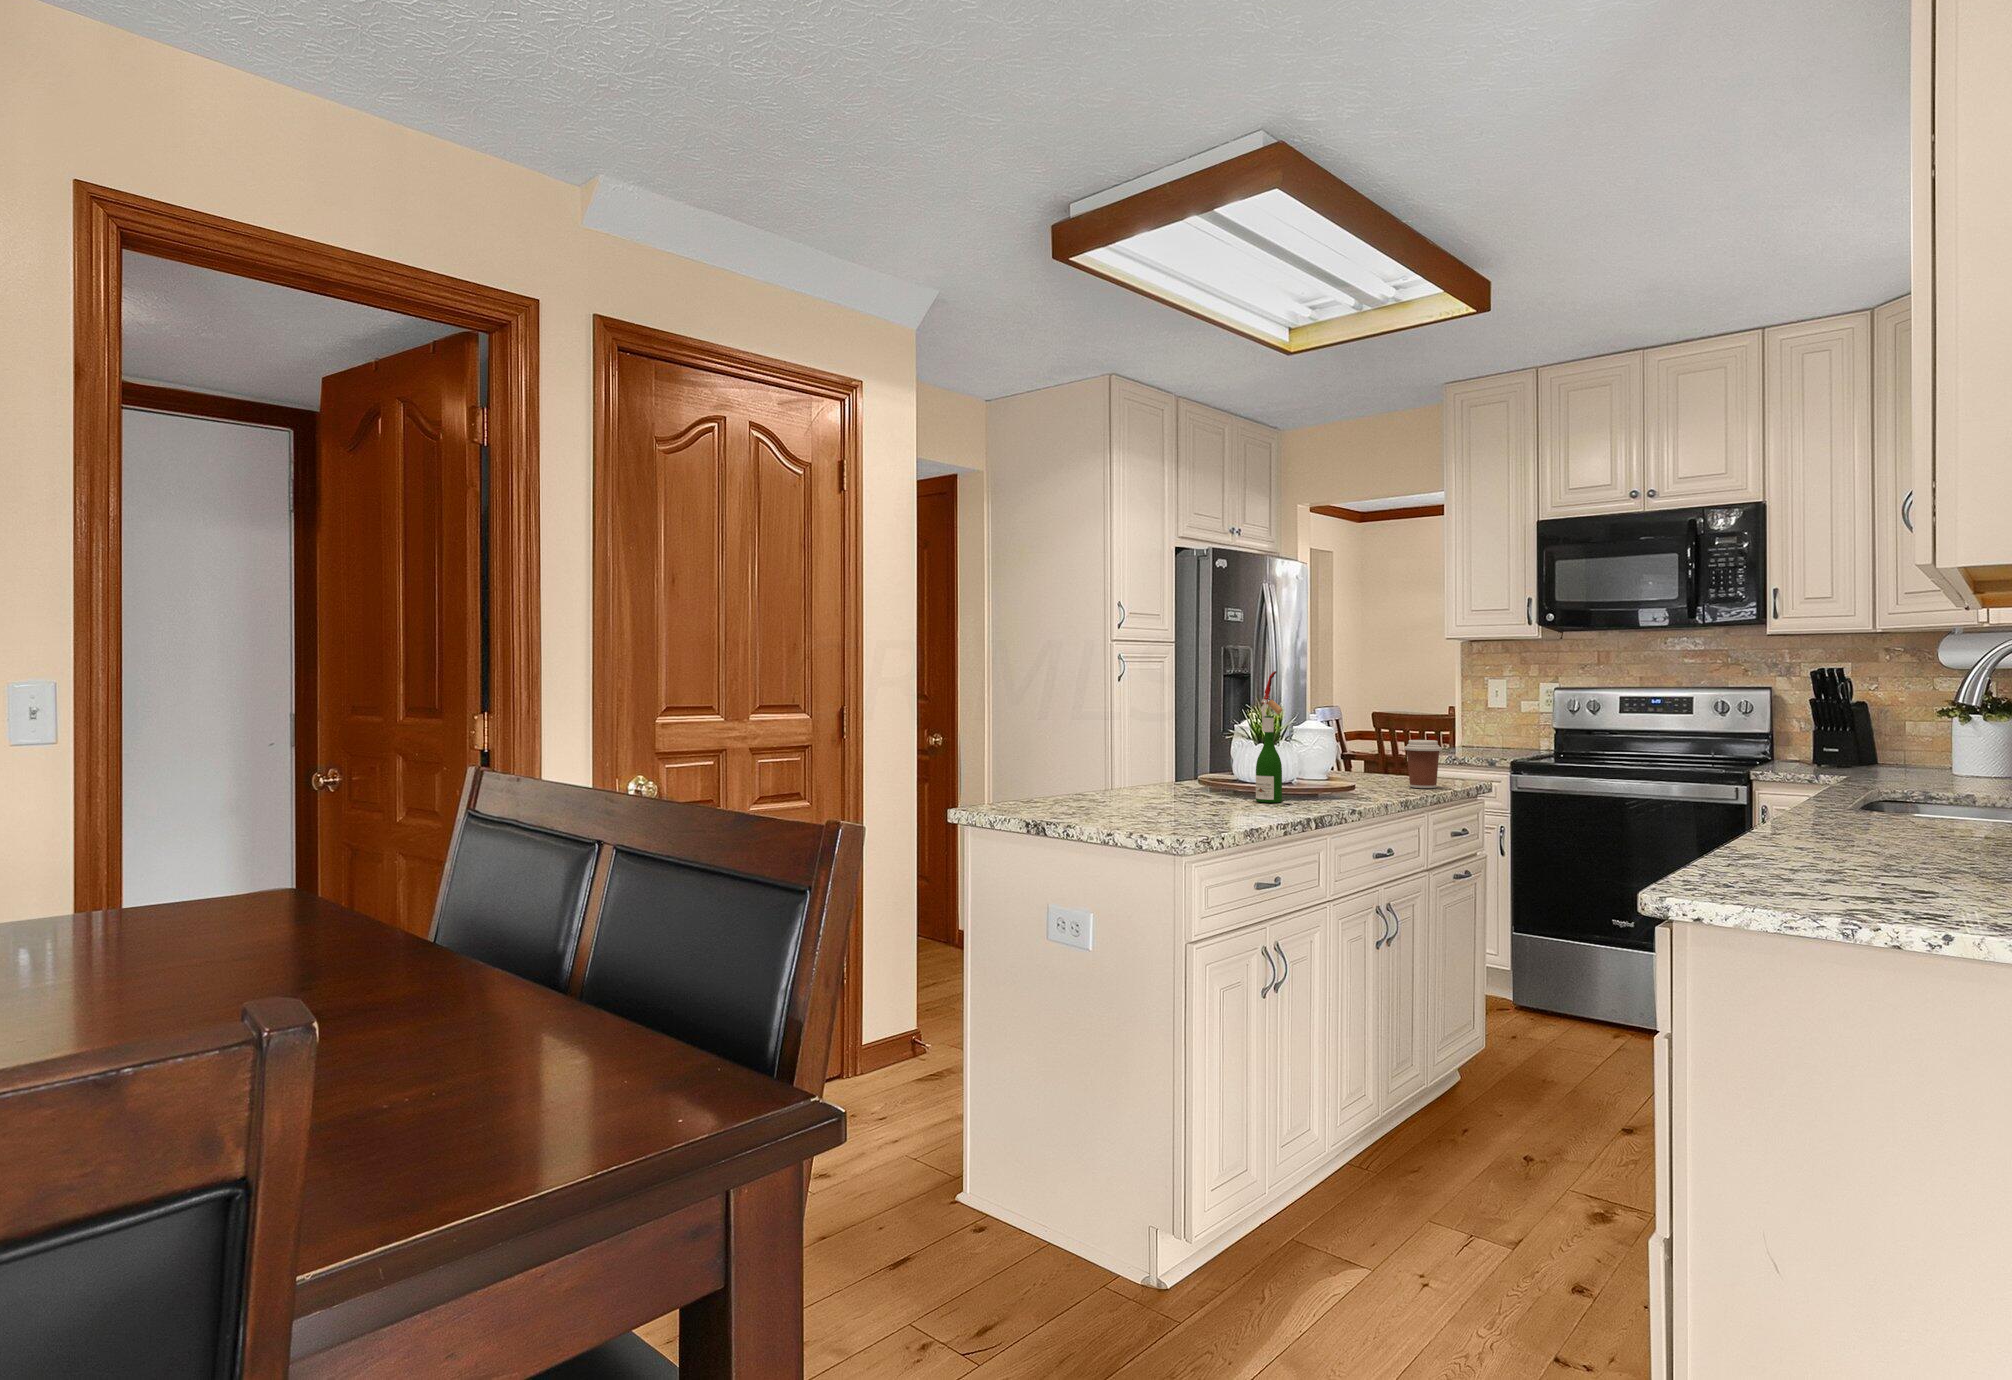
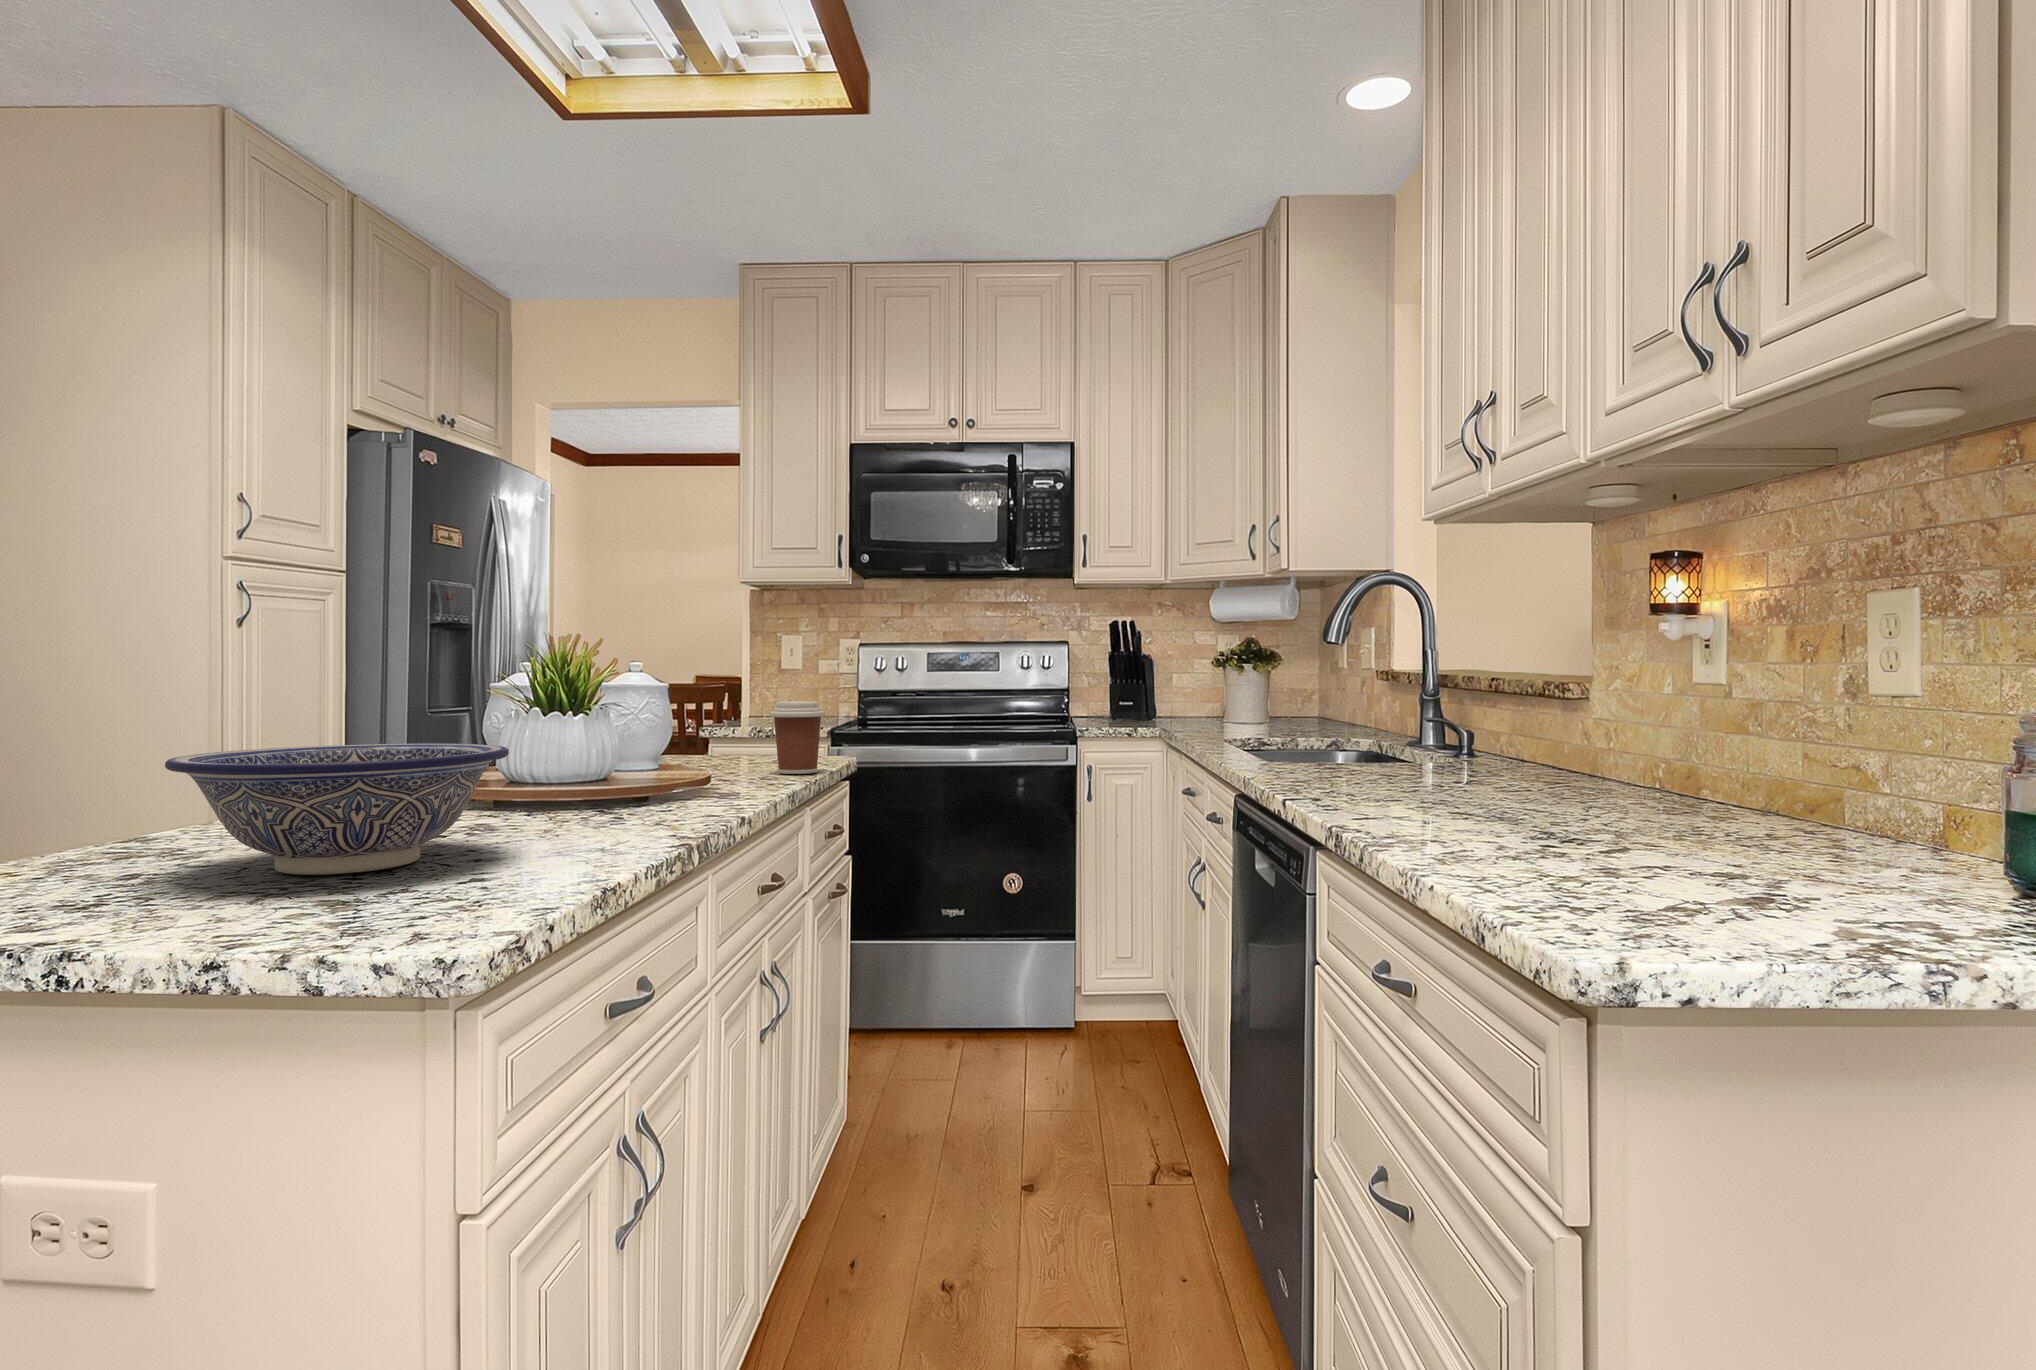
wine bottle: present [1256,671,1293,803] -> none [557,573,631,822]
decorative bowl: none [1095,757,1225,812] -> present [165,744,509,875]

